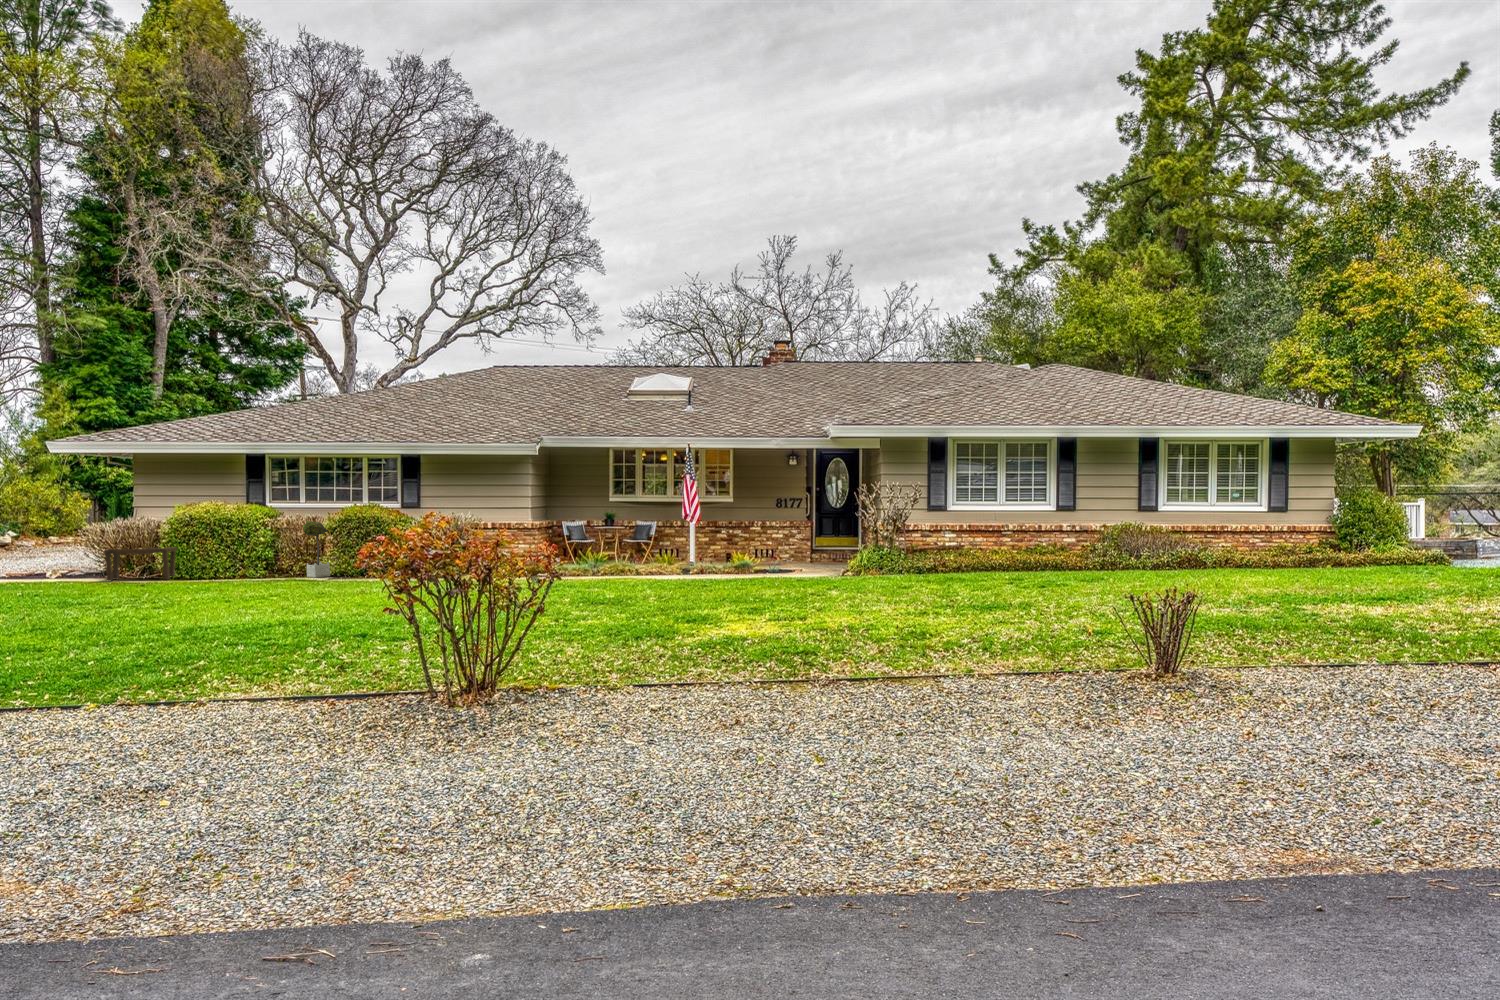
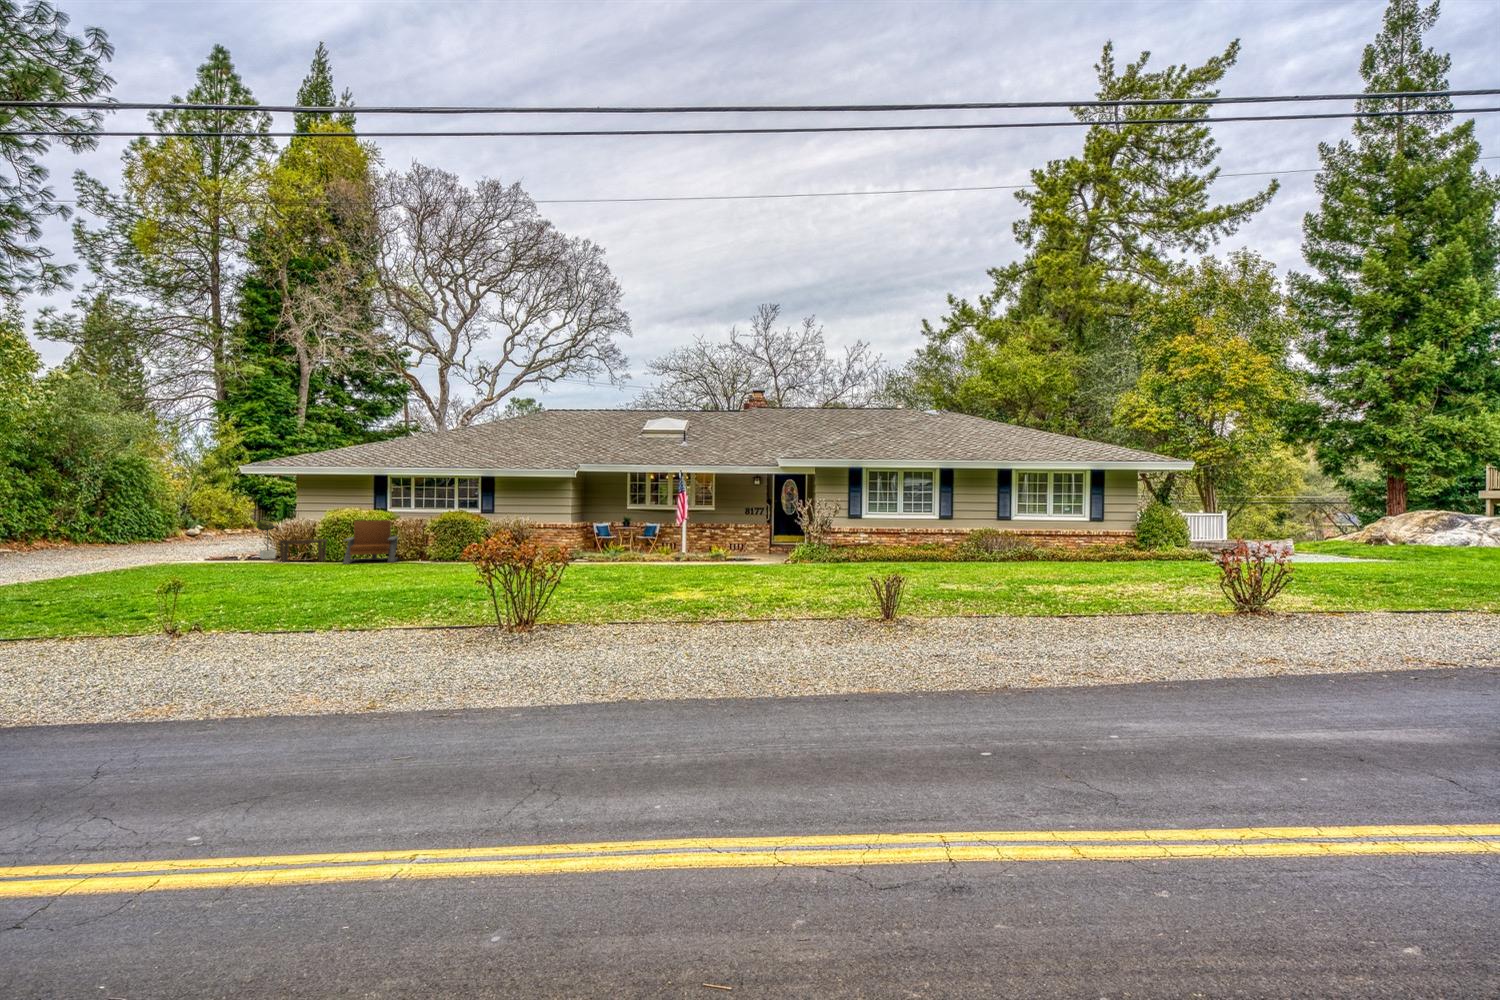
lounge chair: none [198,519,282,583] -> present [343,520,398,564]
potted tree: present [303,520,330,577] -> present [257,520,276,559]

